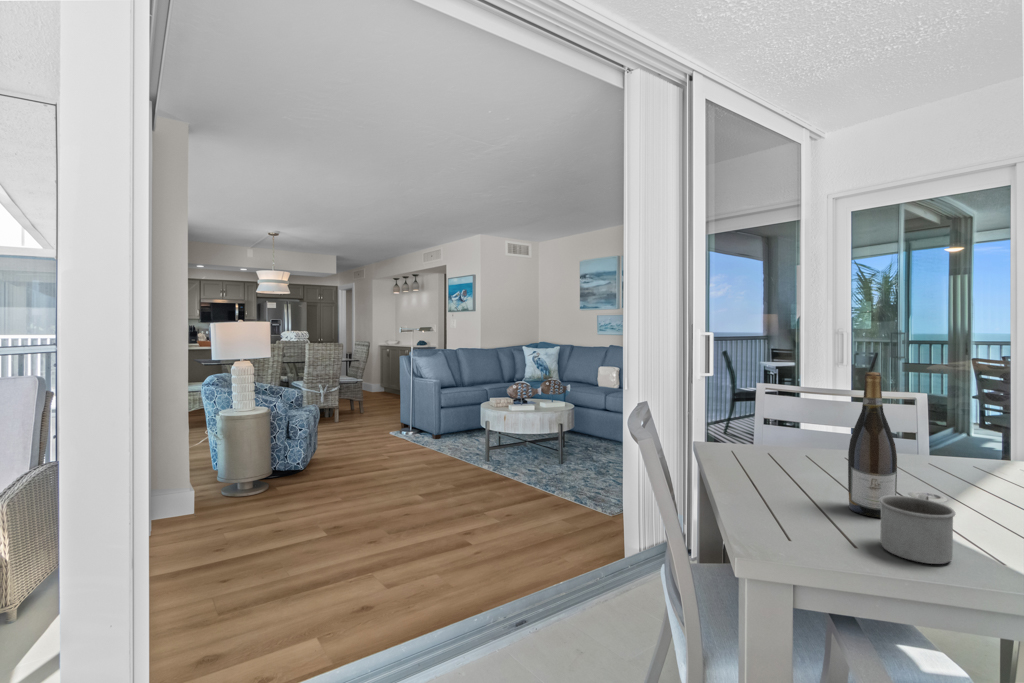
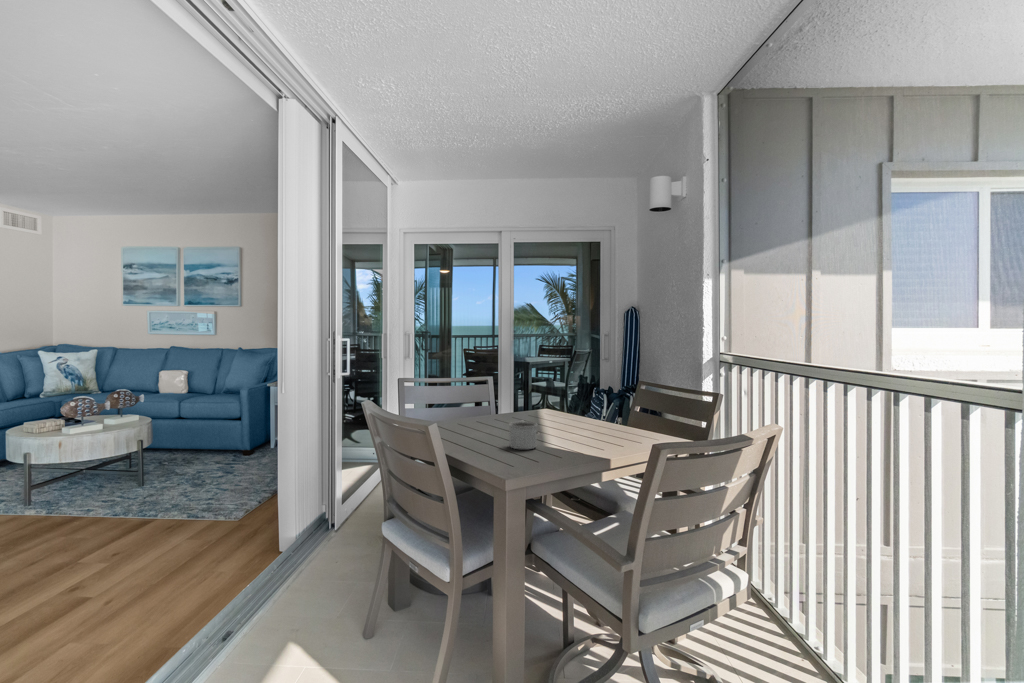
wine bottle: present [848,372,897,518] -> none [485,361,506,439]

